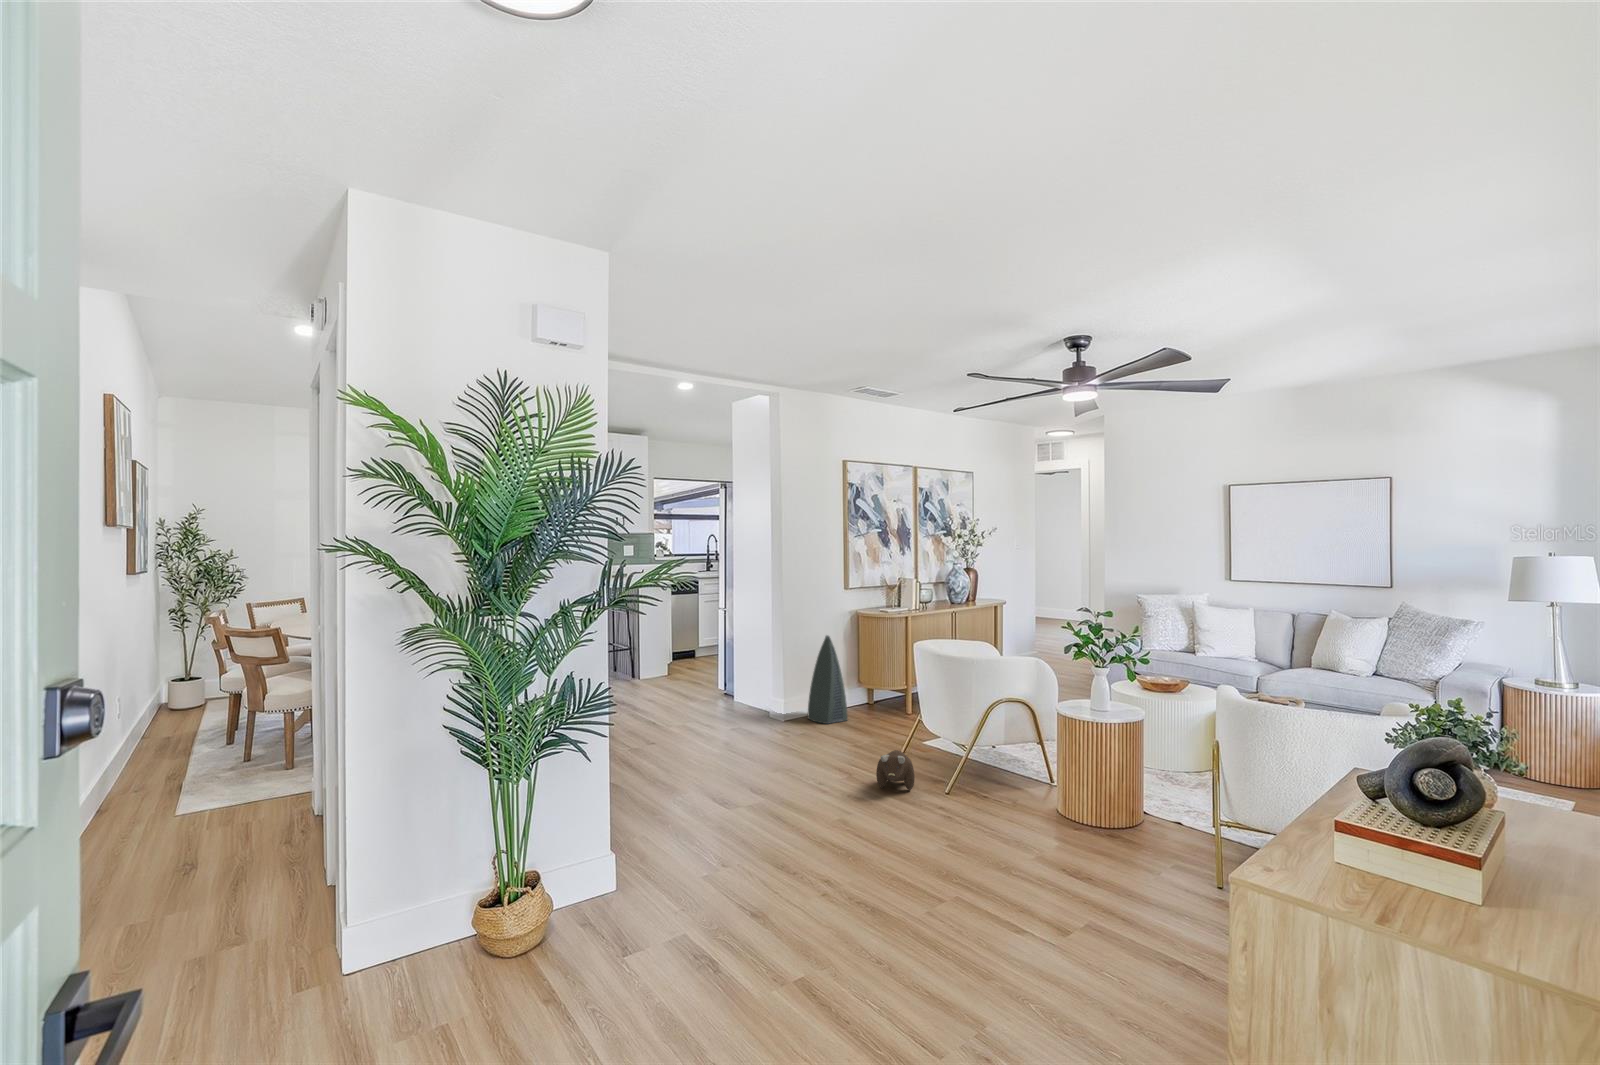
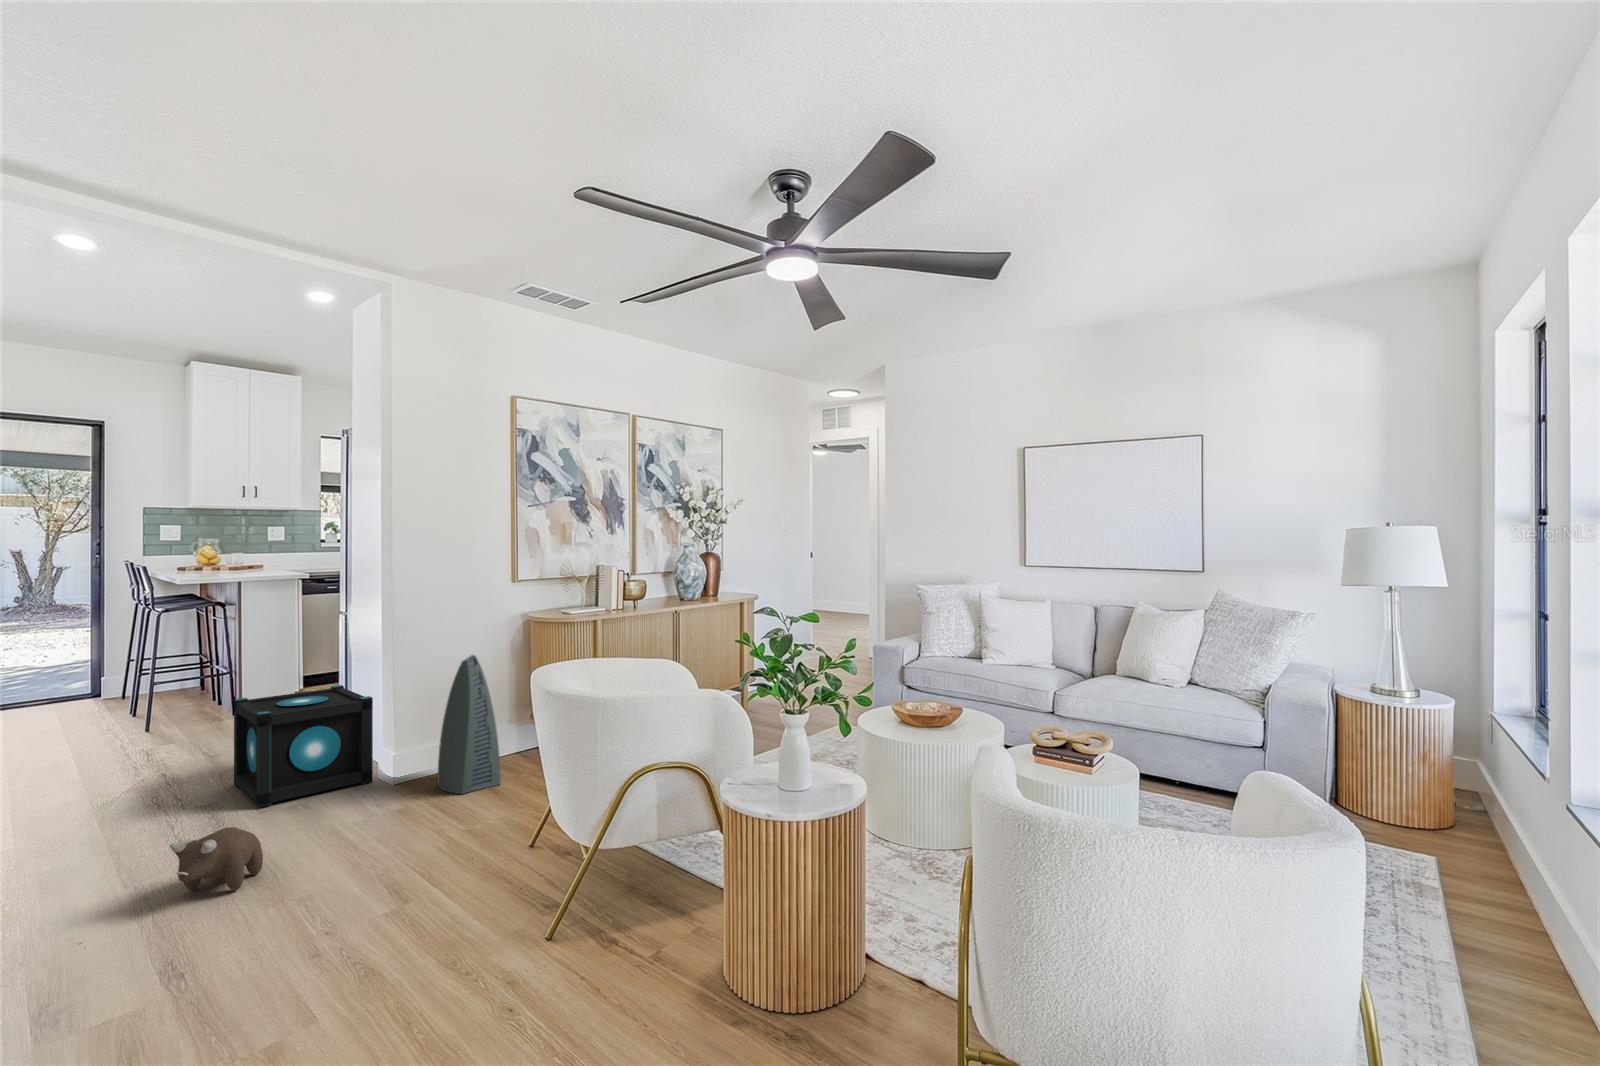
speaker: none [686,653,767,723] -> present [234,685,373,808]
plush toy: present [876,750,915,790] -> present [170,827,263,891]

